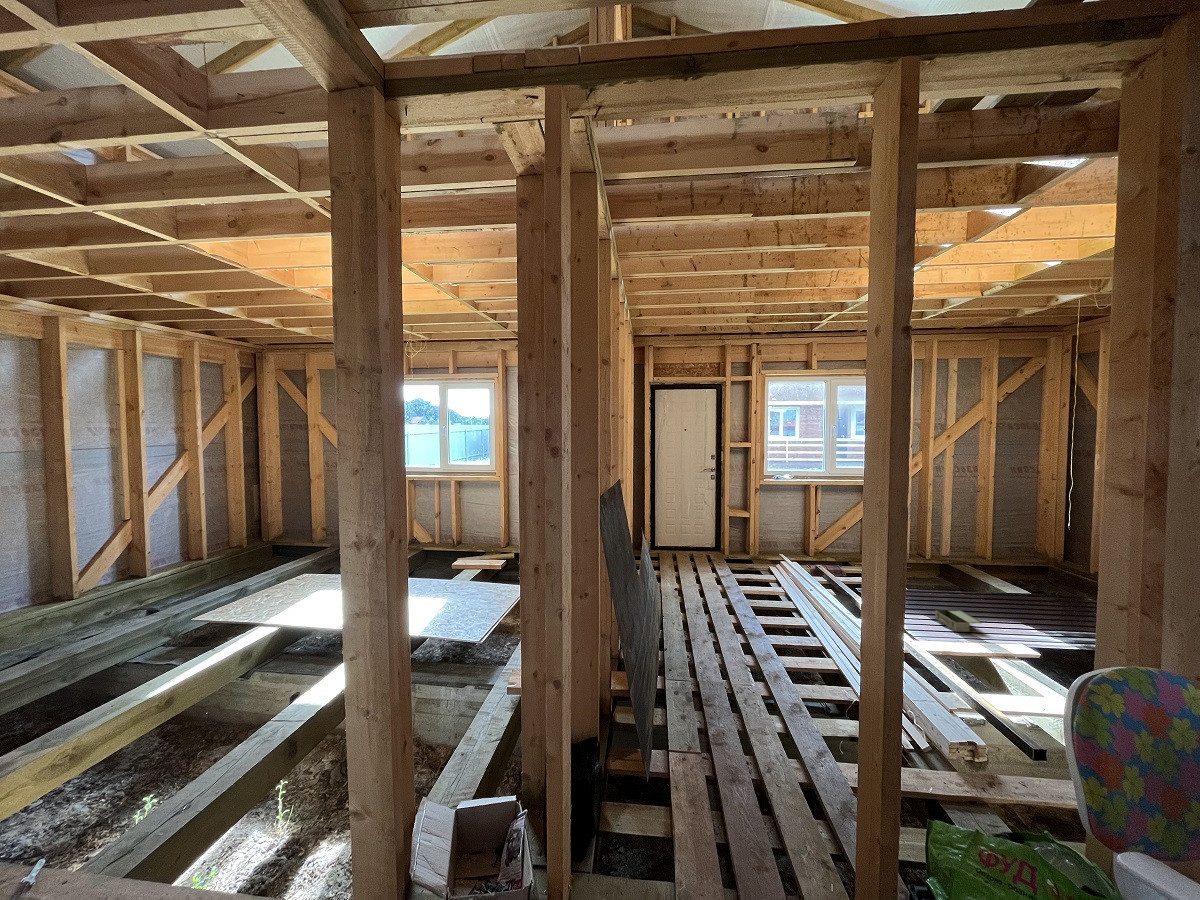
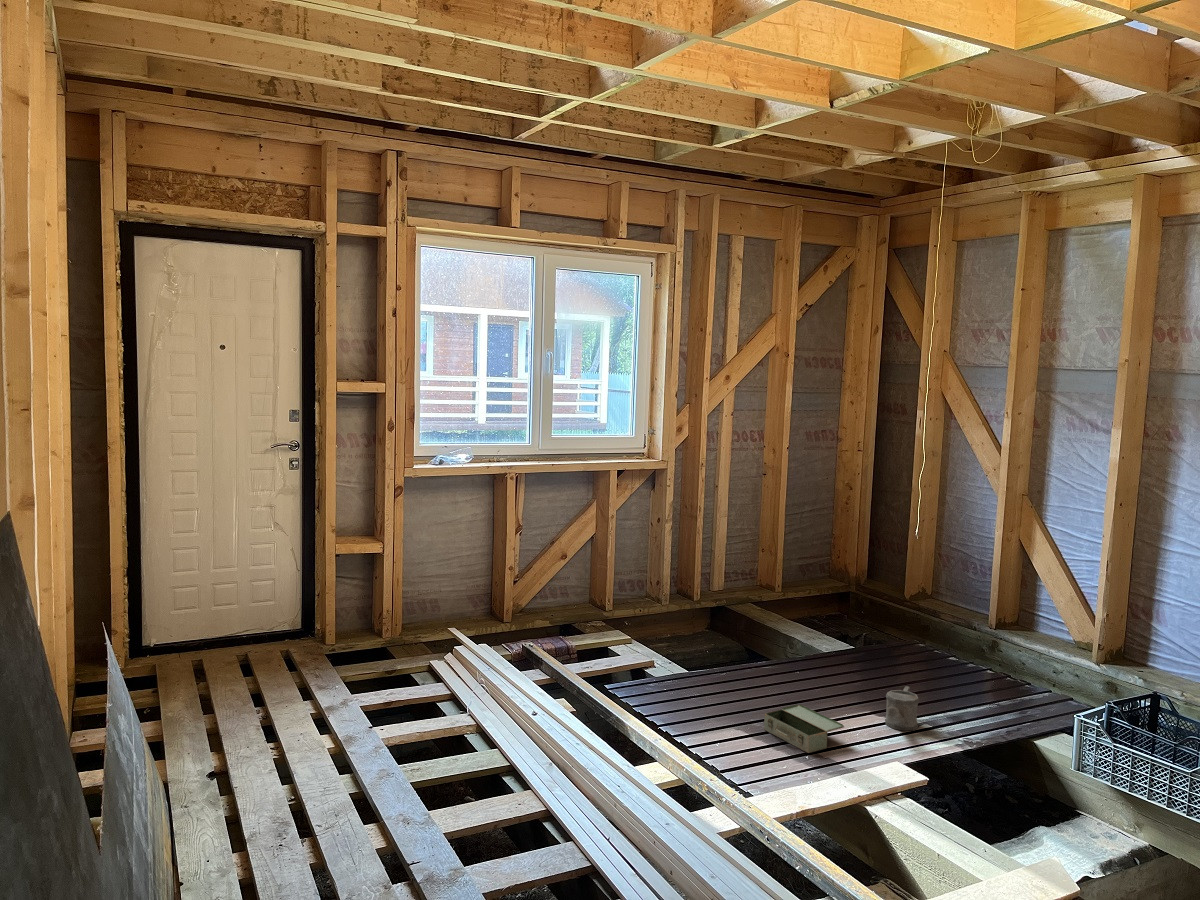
watering can: none [1014,612,1043,635] -> present [885,686,919,731]

